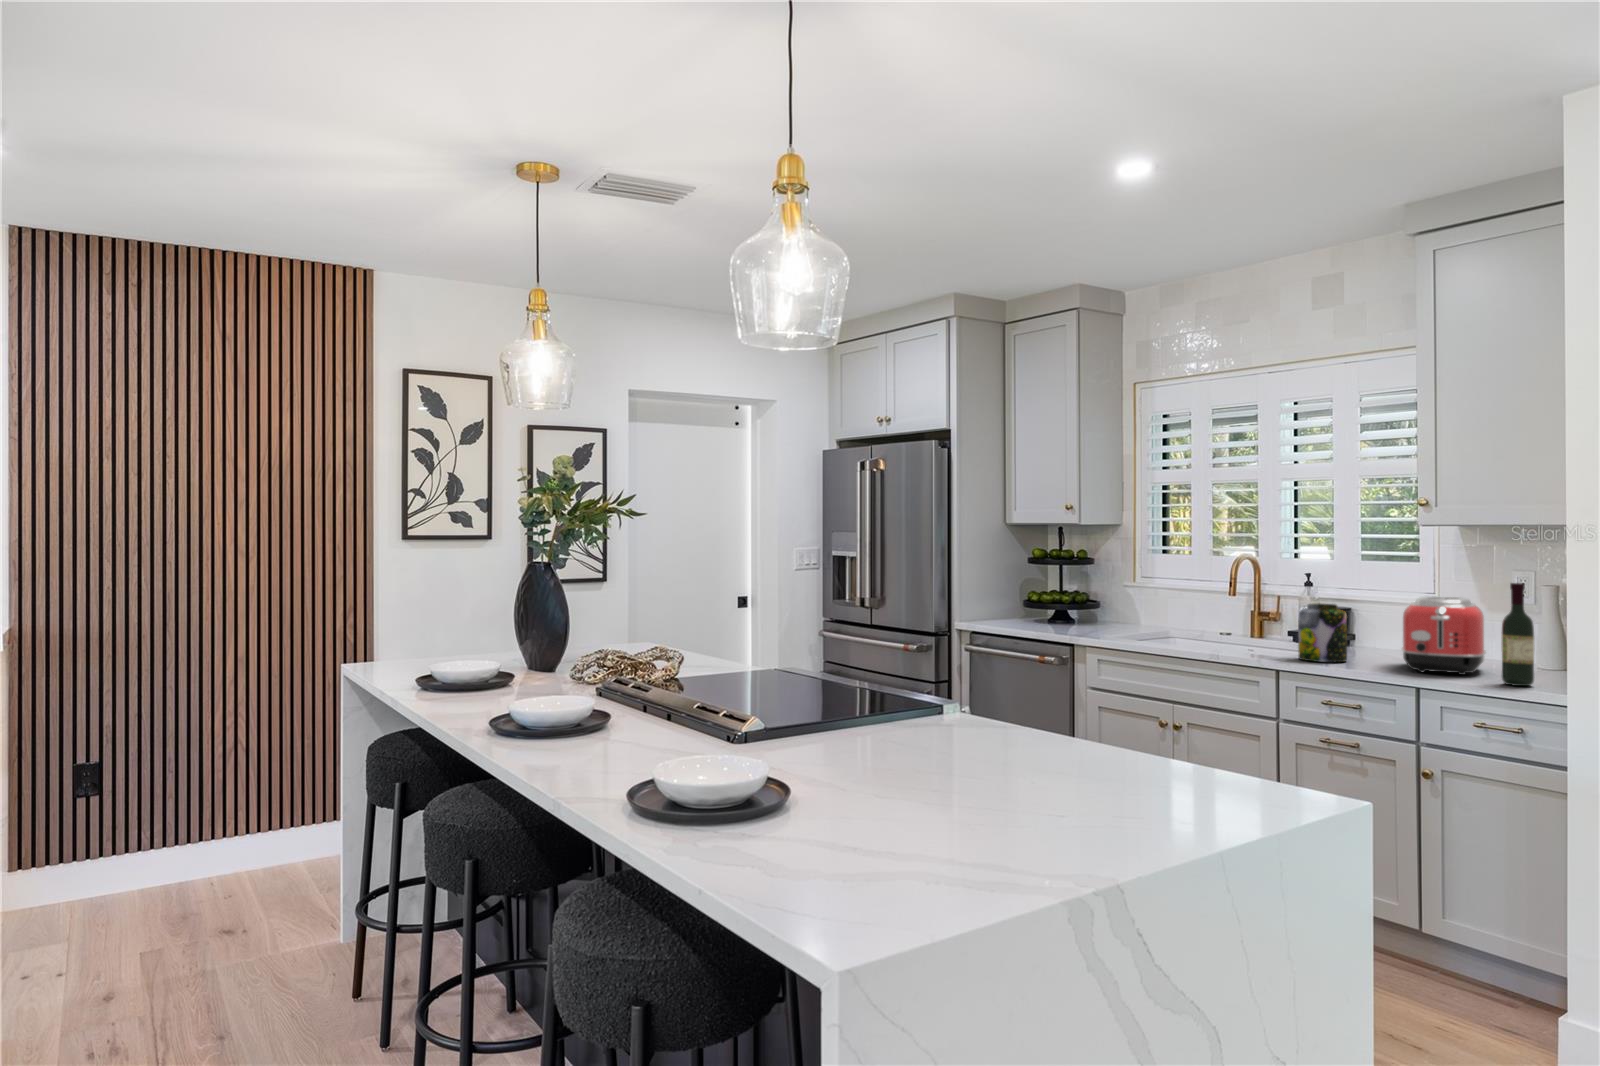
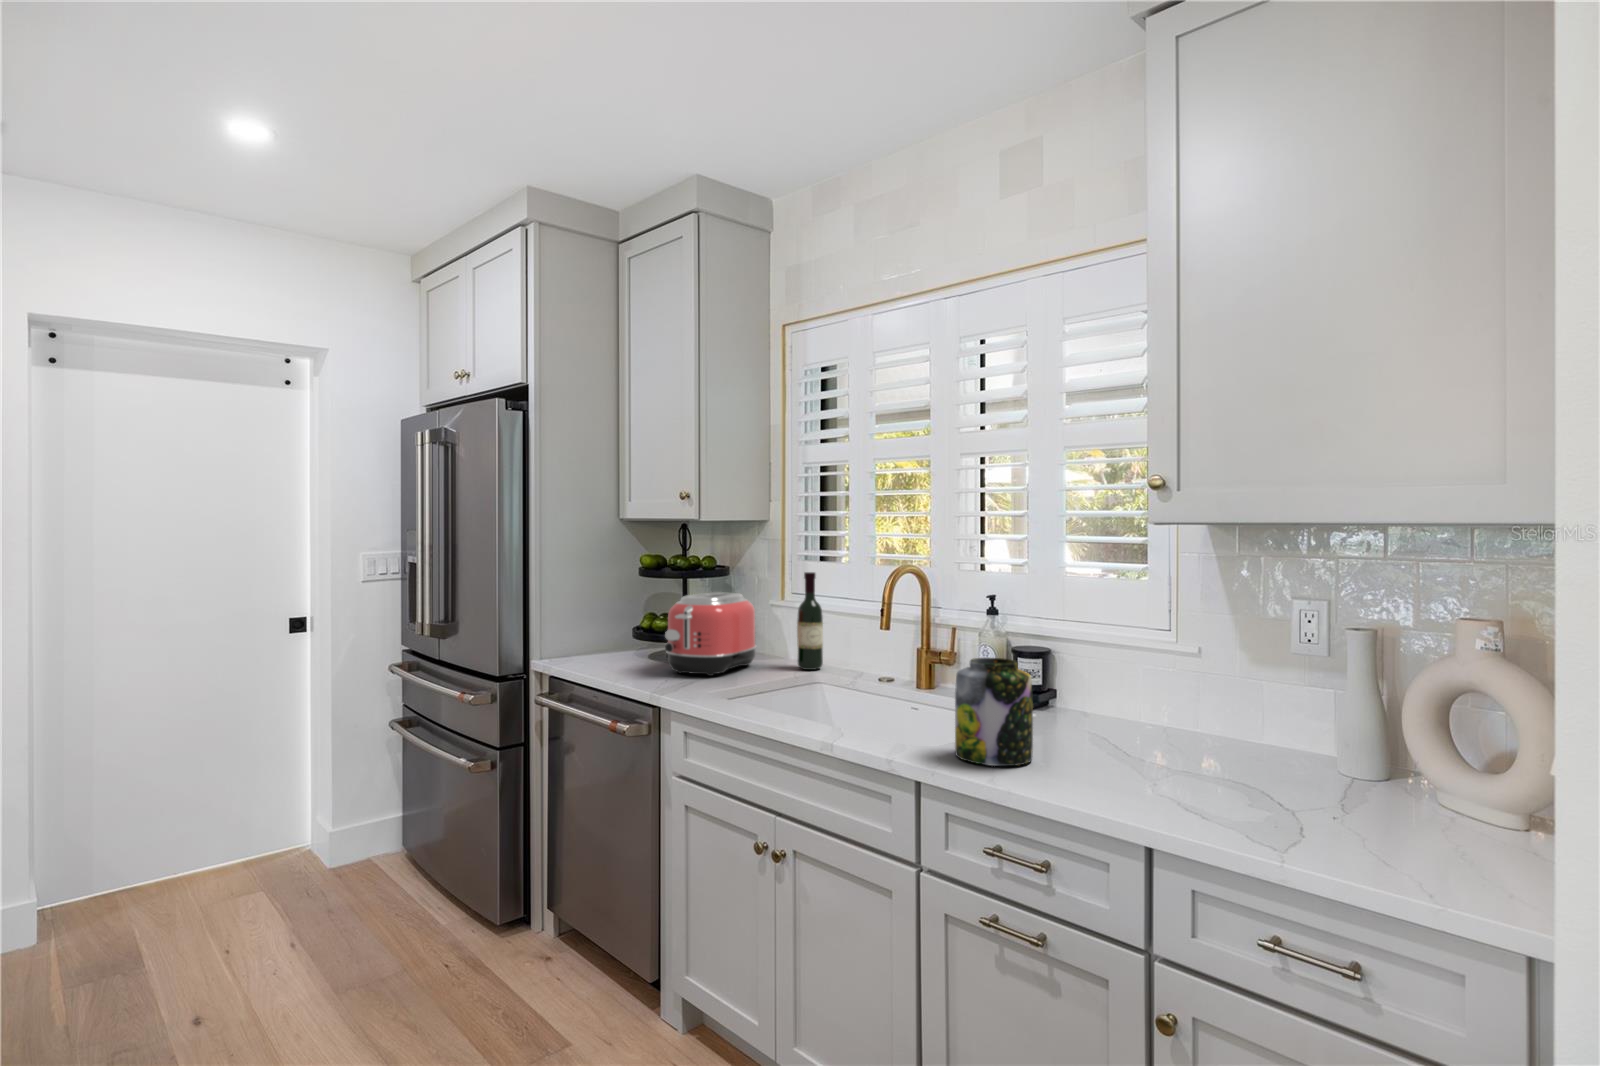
wine bottle: present [1502,583,1534,686] -> present [797,572,823,670]
toaster: present [1401,596,1486,675] -> present [665,592,757,676]

